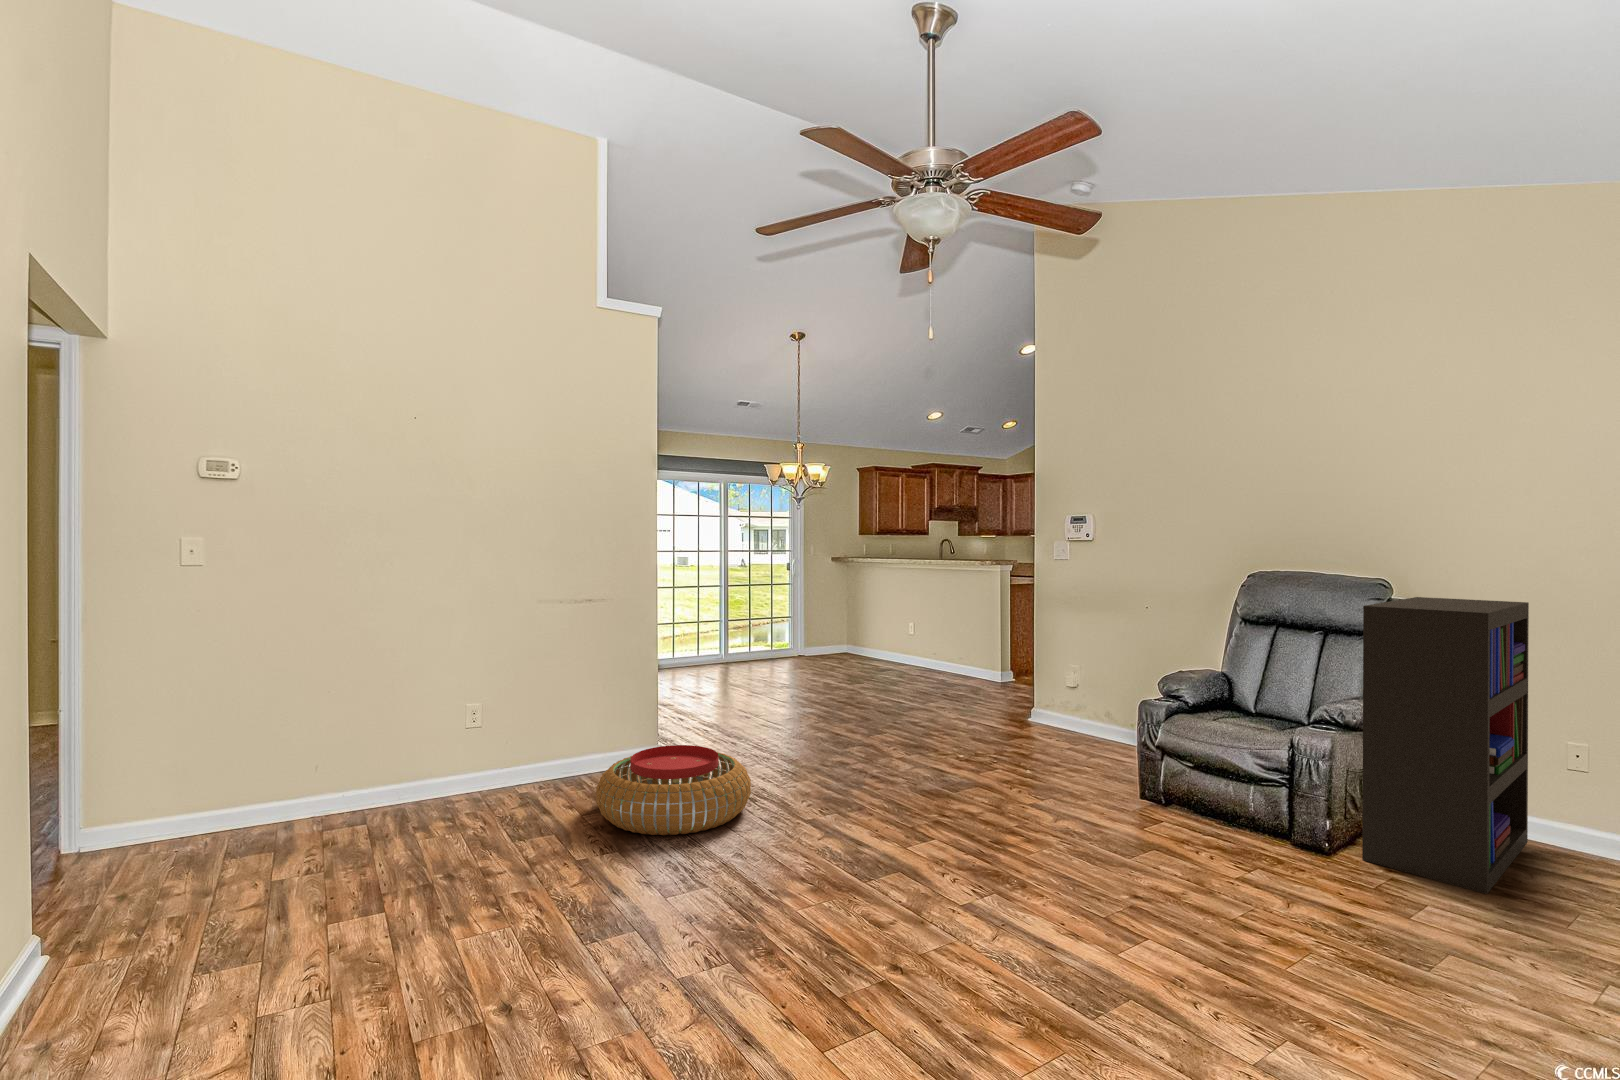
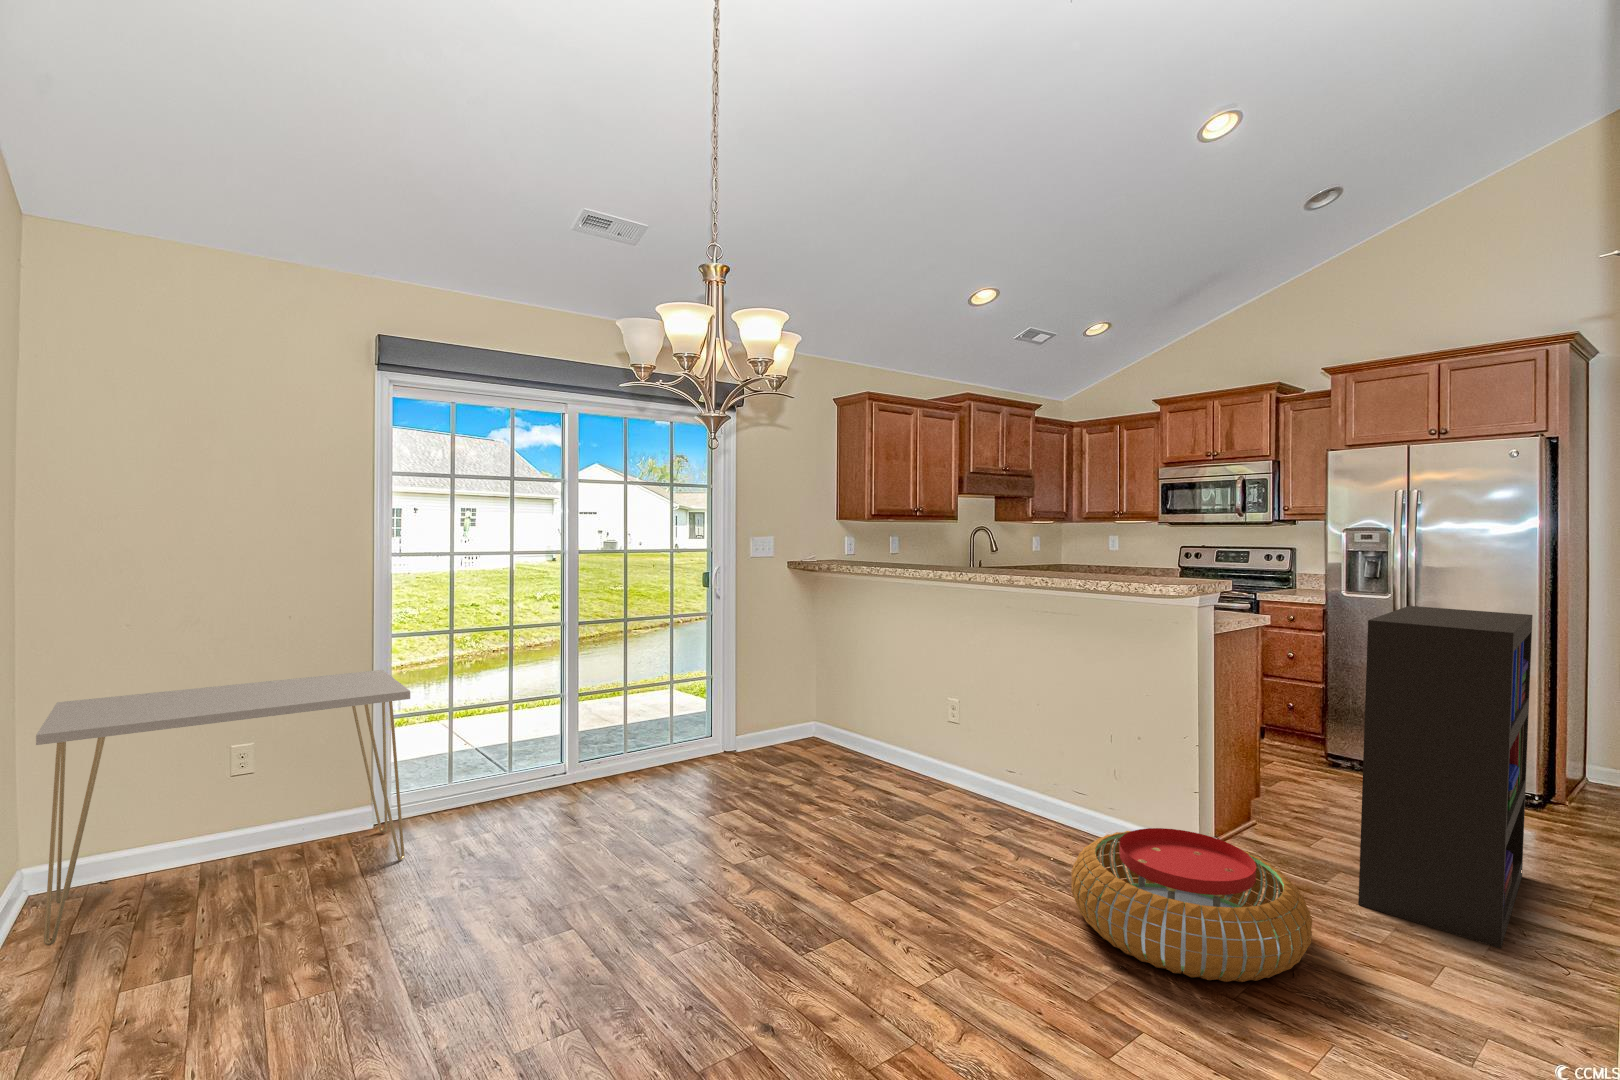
console table: none [276,656,541,860] -> present [36,670,410,945]
pouf: present [596,745,751,835] -> present [1071,828,1312,982]

